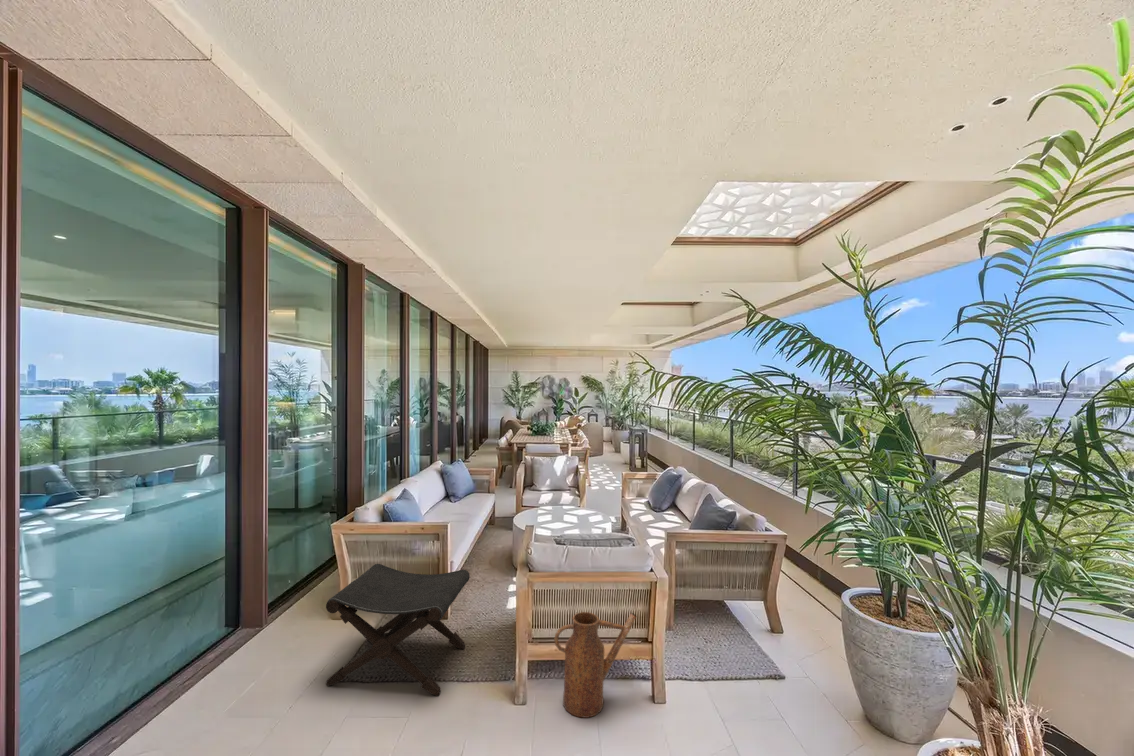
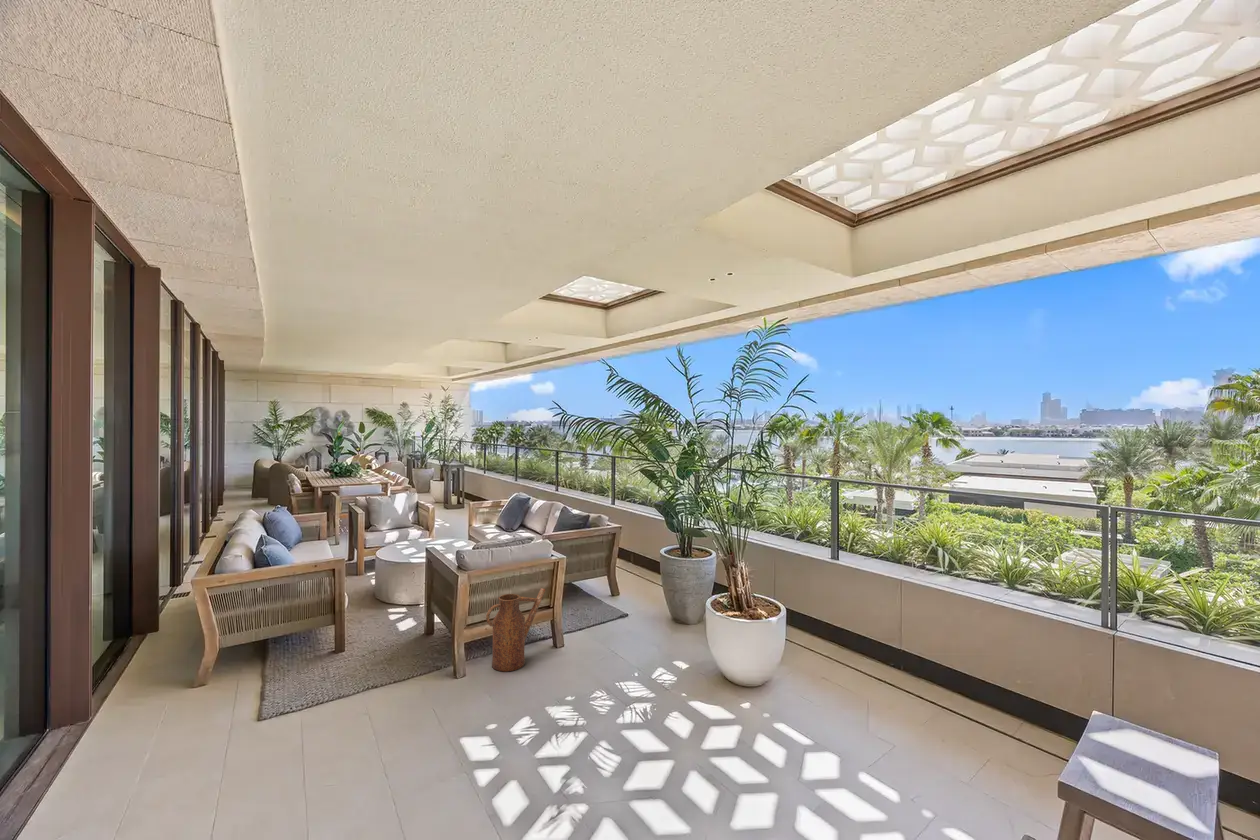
footstool: present [326,564,470,696] -> none [250,590,384,718]

